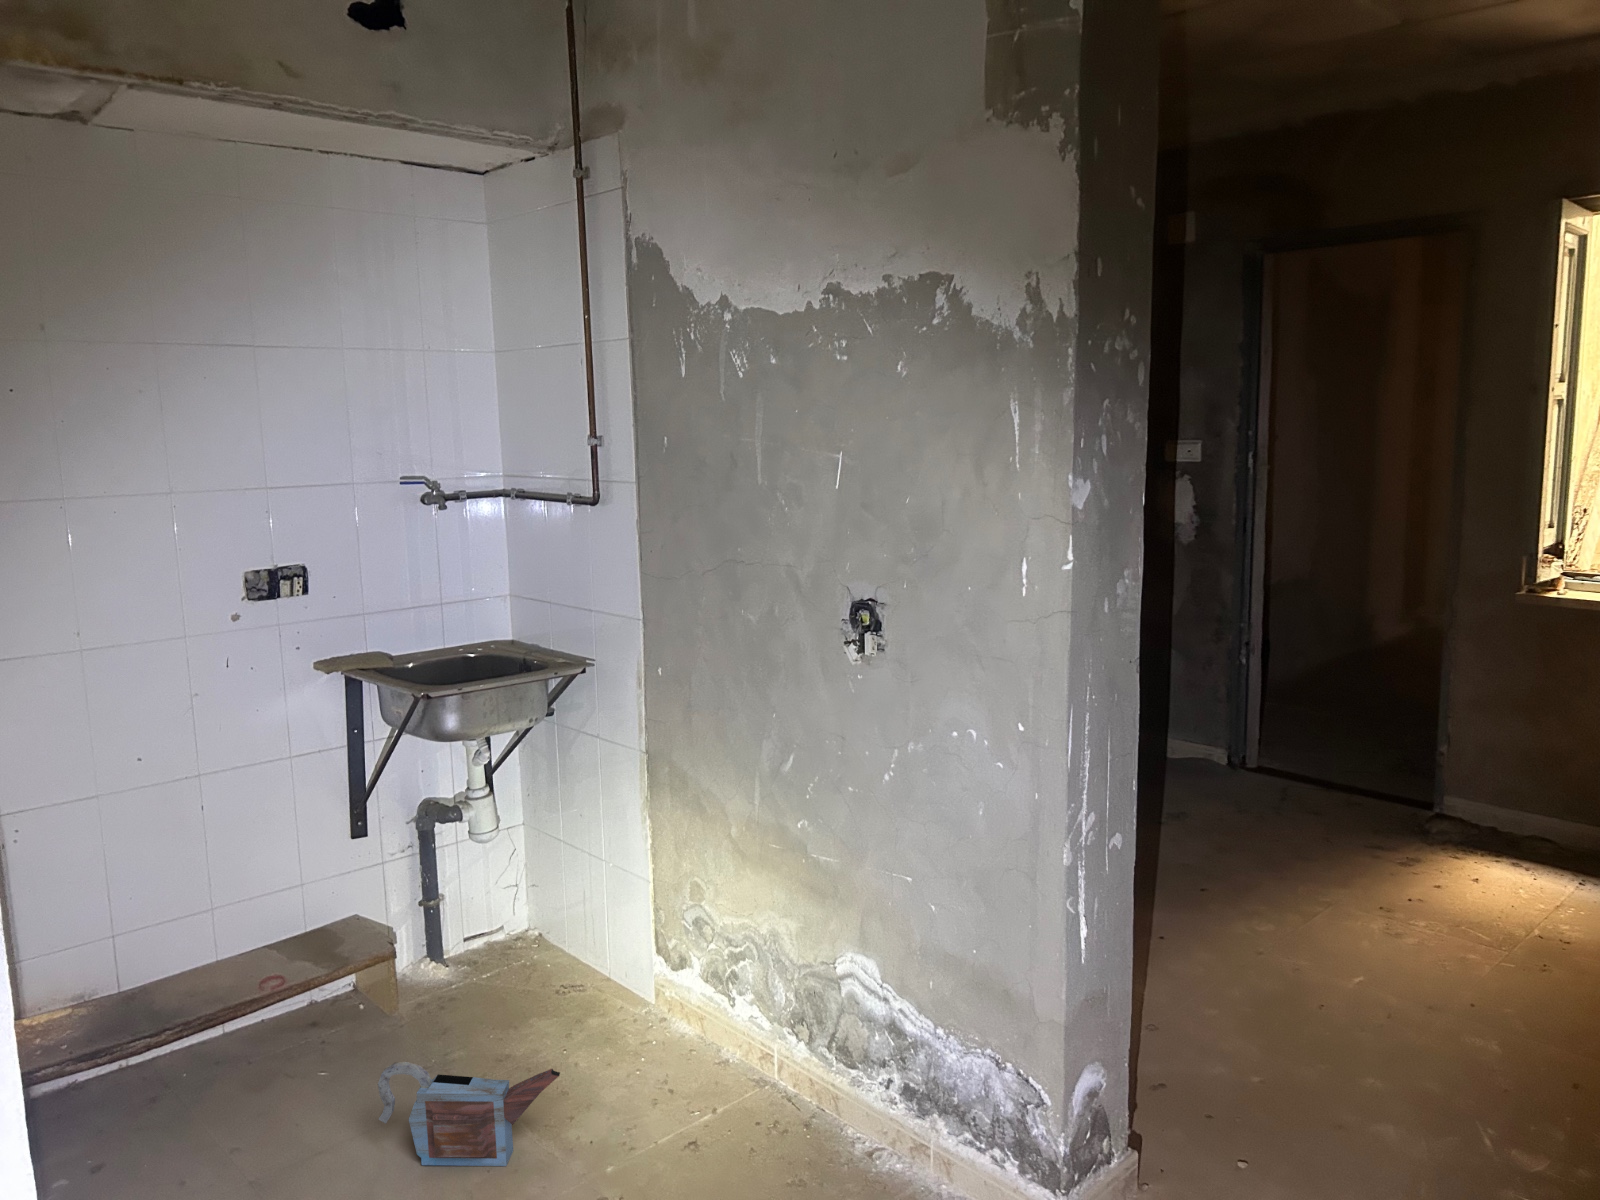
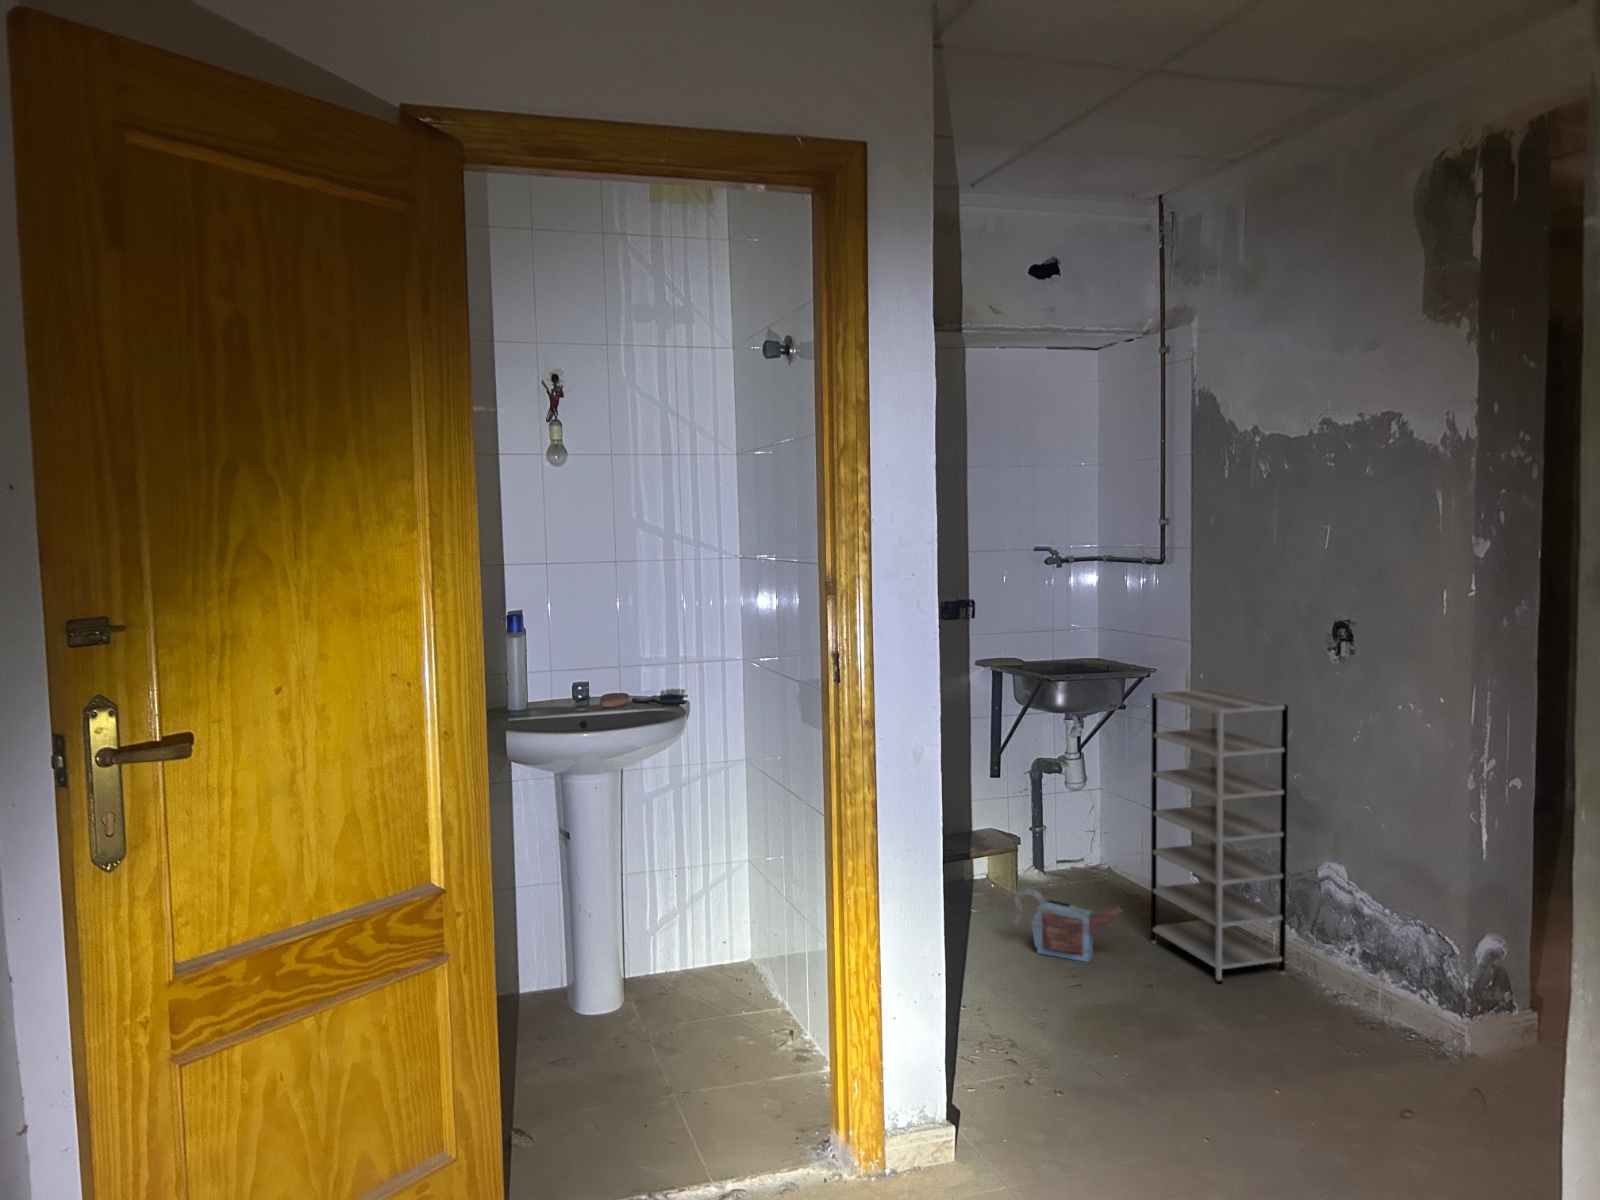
shelving unit: none [586,698,795,1166] -> present [1151,689,1288,984]

